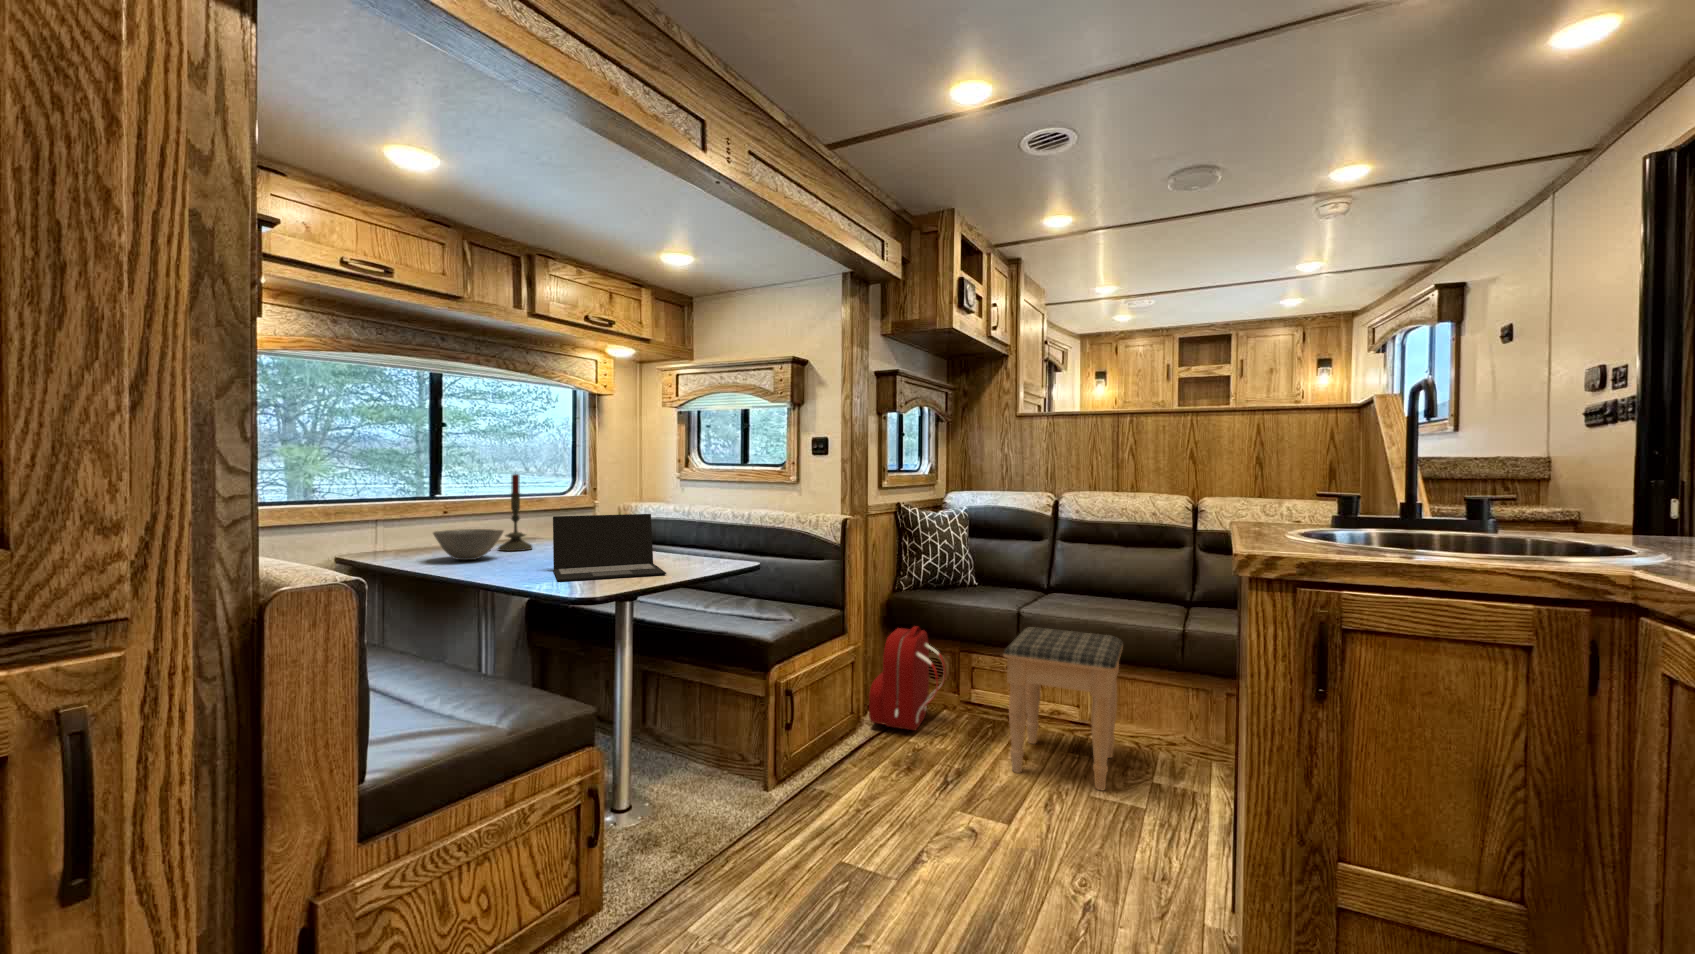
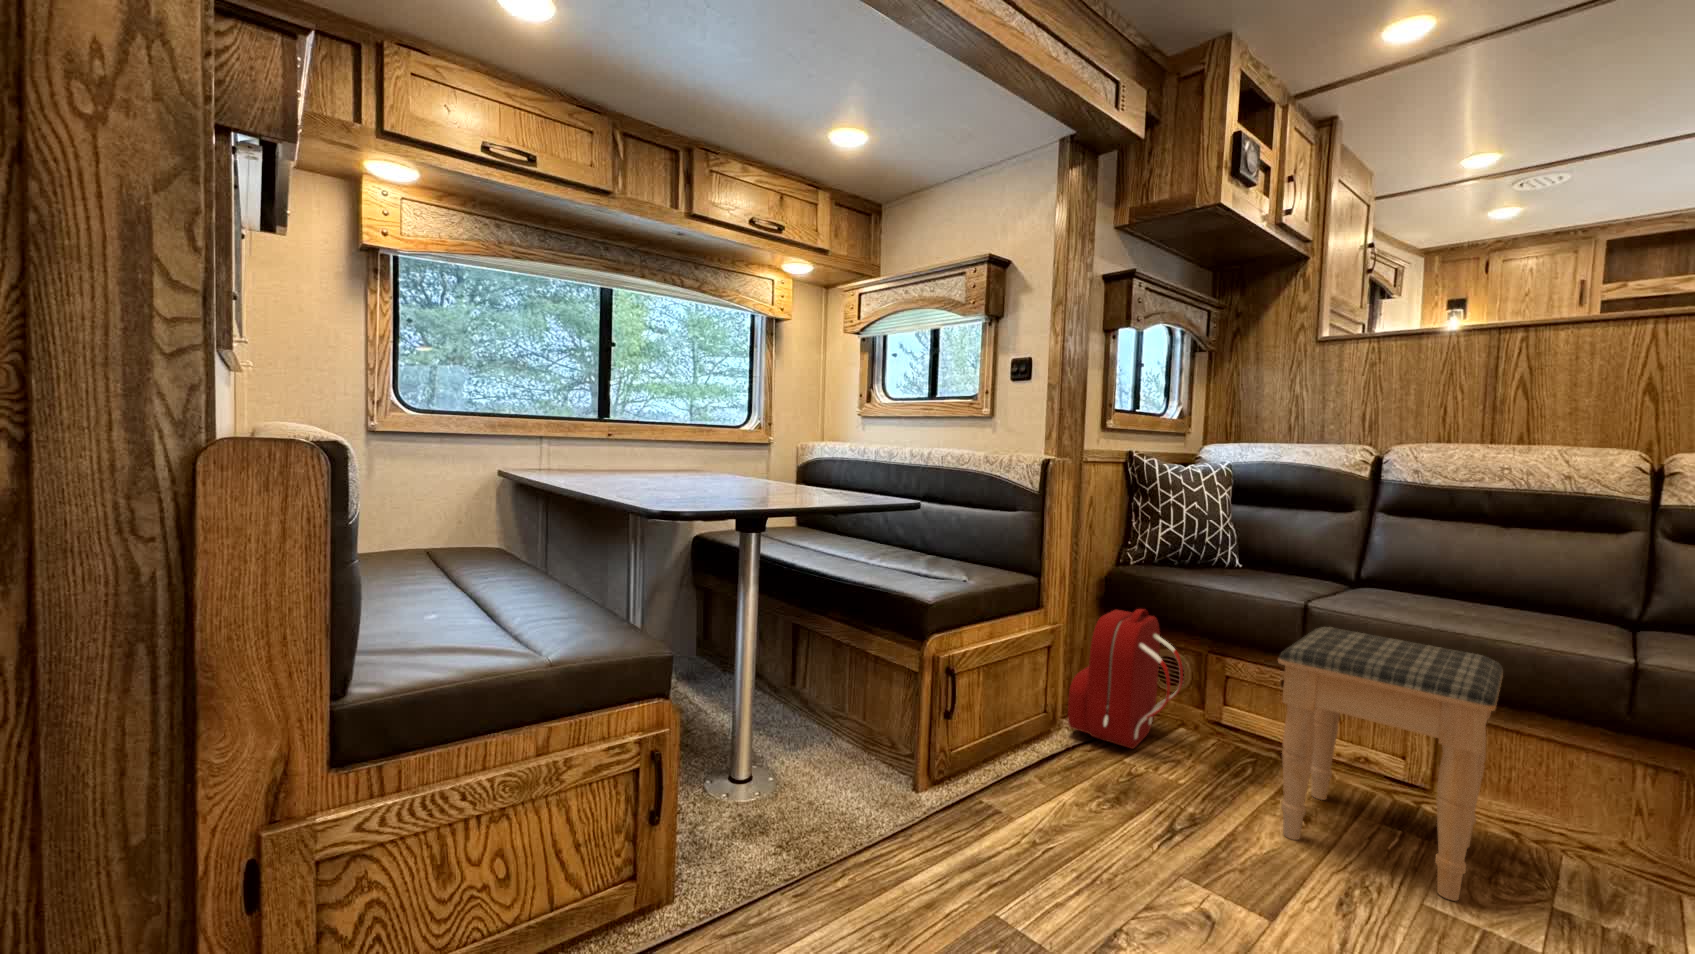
candle: present [498,474,532,551] -> none [656,392,690,478]
laptop: present [553,514,666,581] -> none [674,429,801,502]
bowl: present [433,529,503,560] -> none [581,448,652,480]

